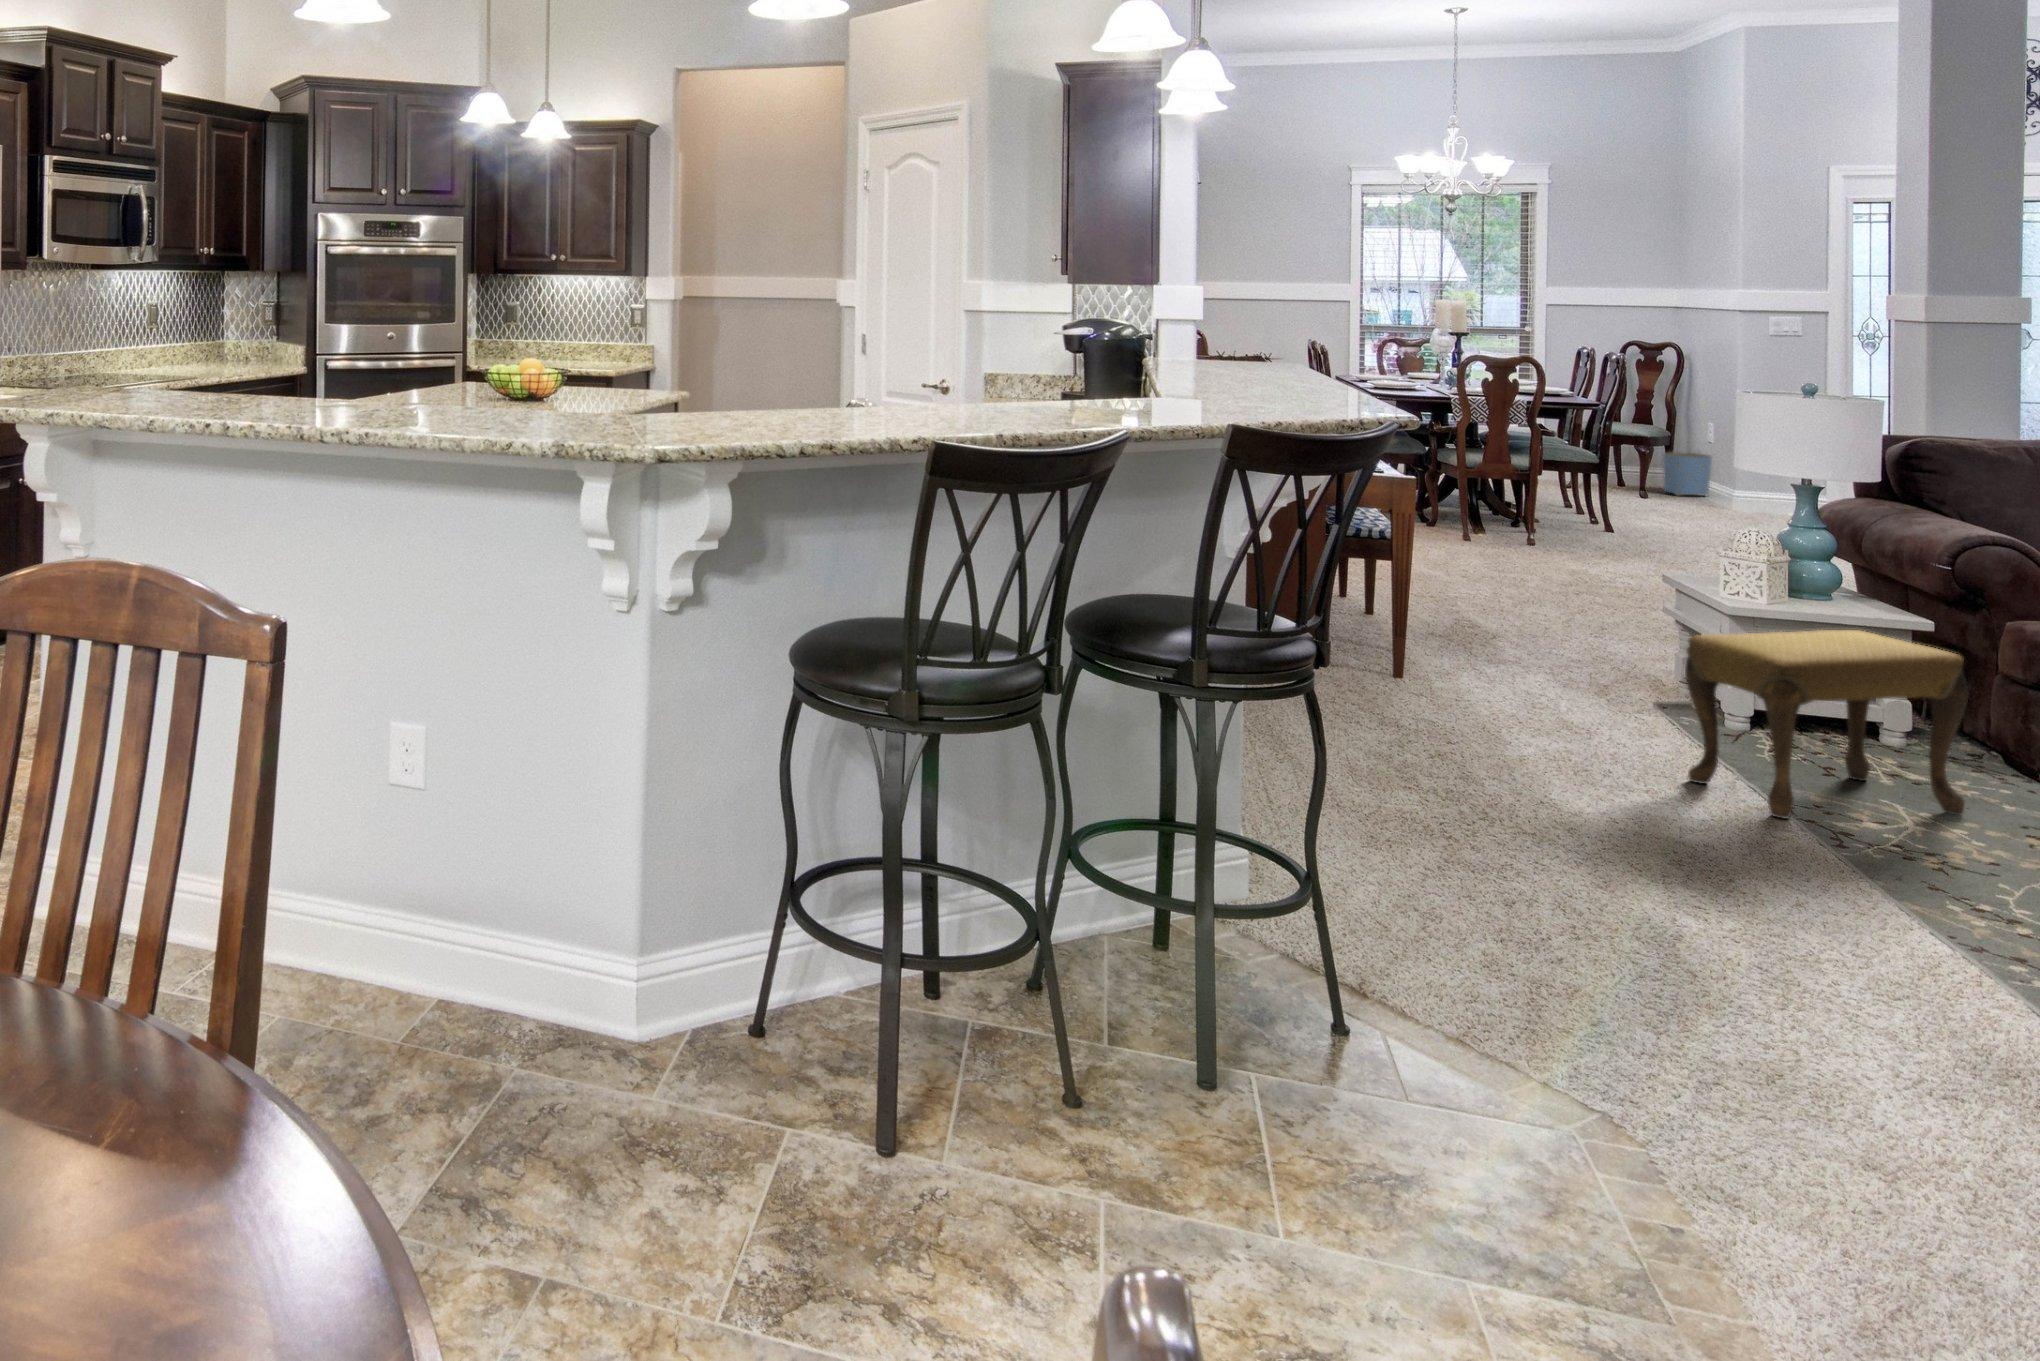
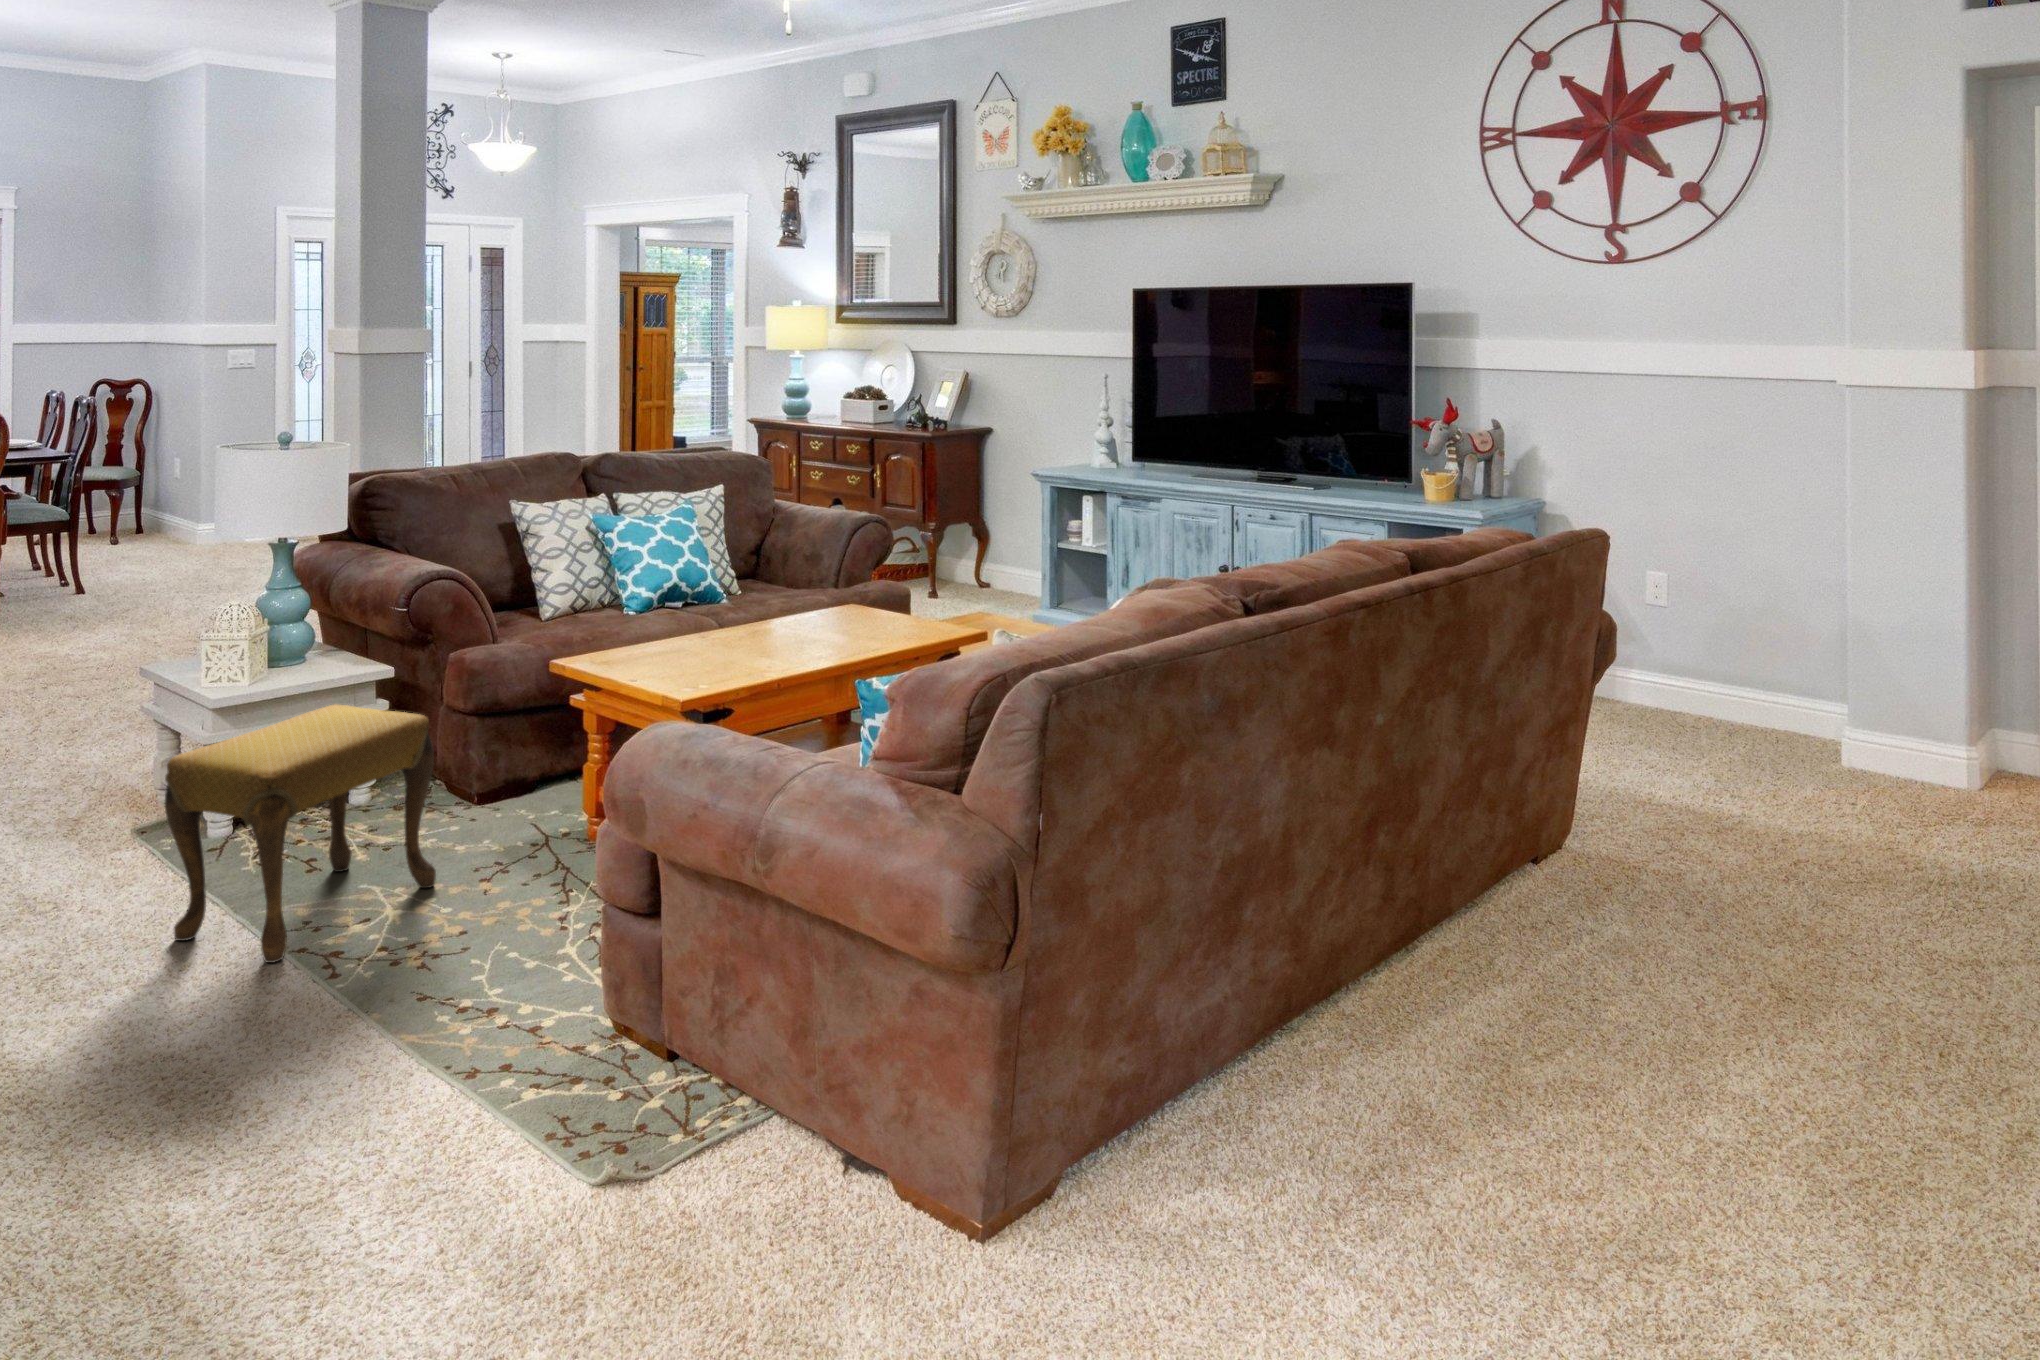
planter: present [1663,452,1712,496] -> none [136,495,181,541]

